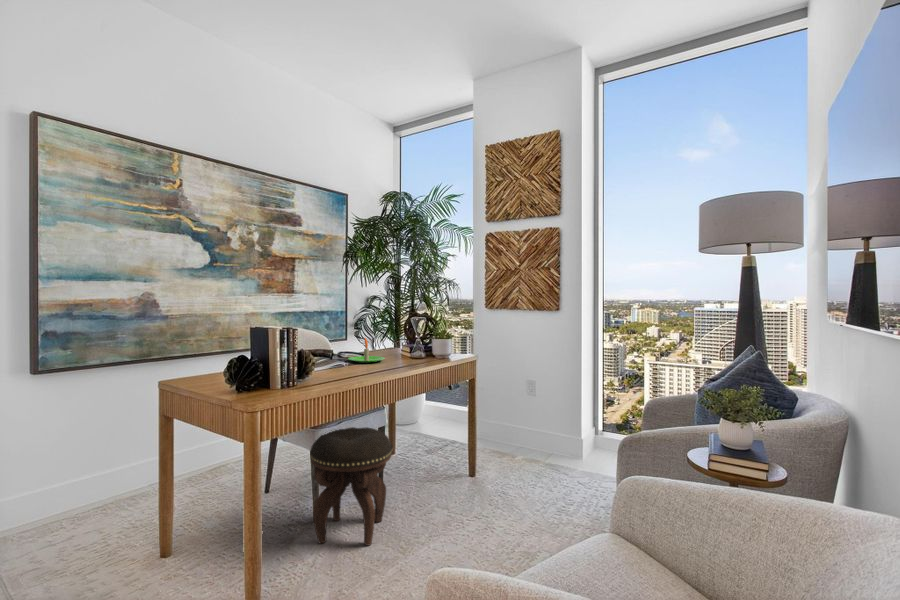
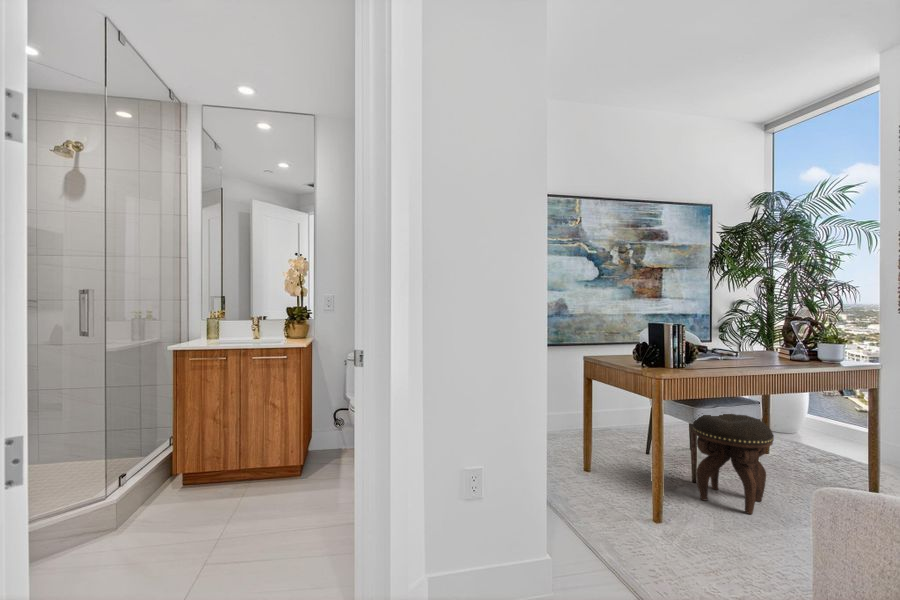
candle: present [348,338,385,363] -> none [723,337,762,360]

